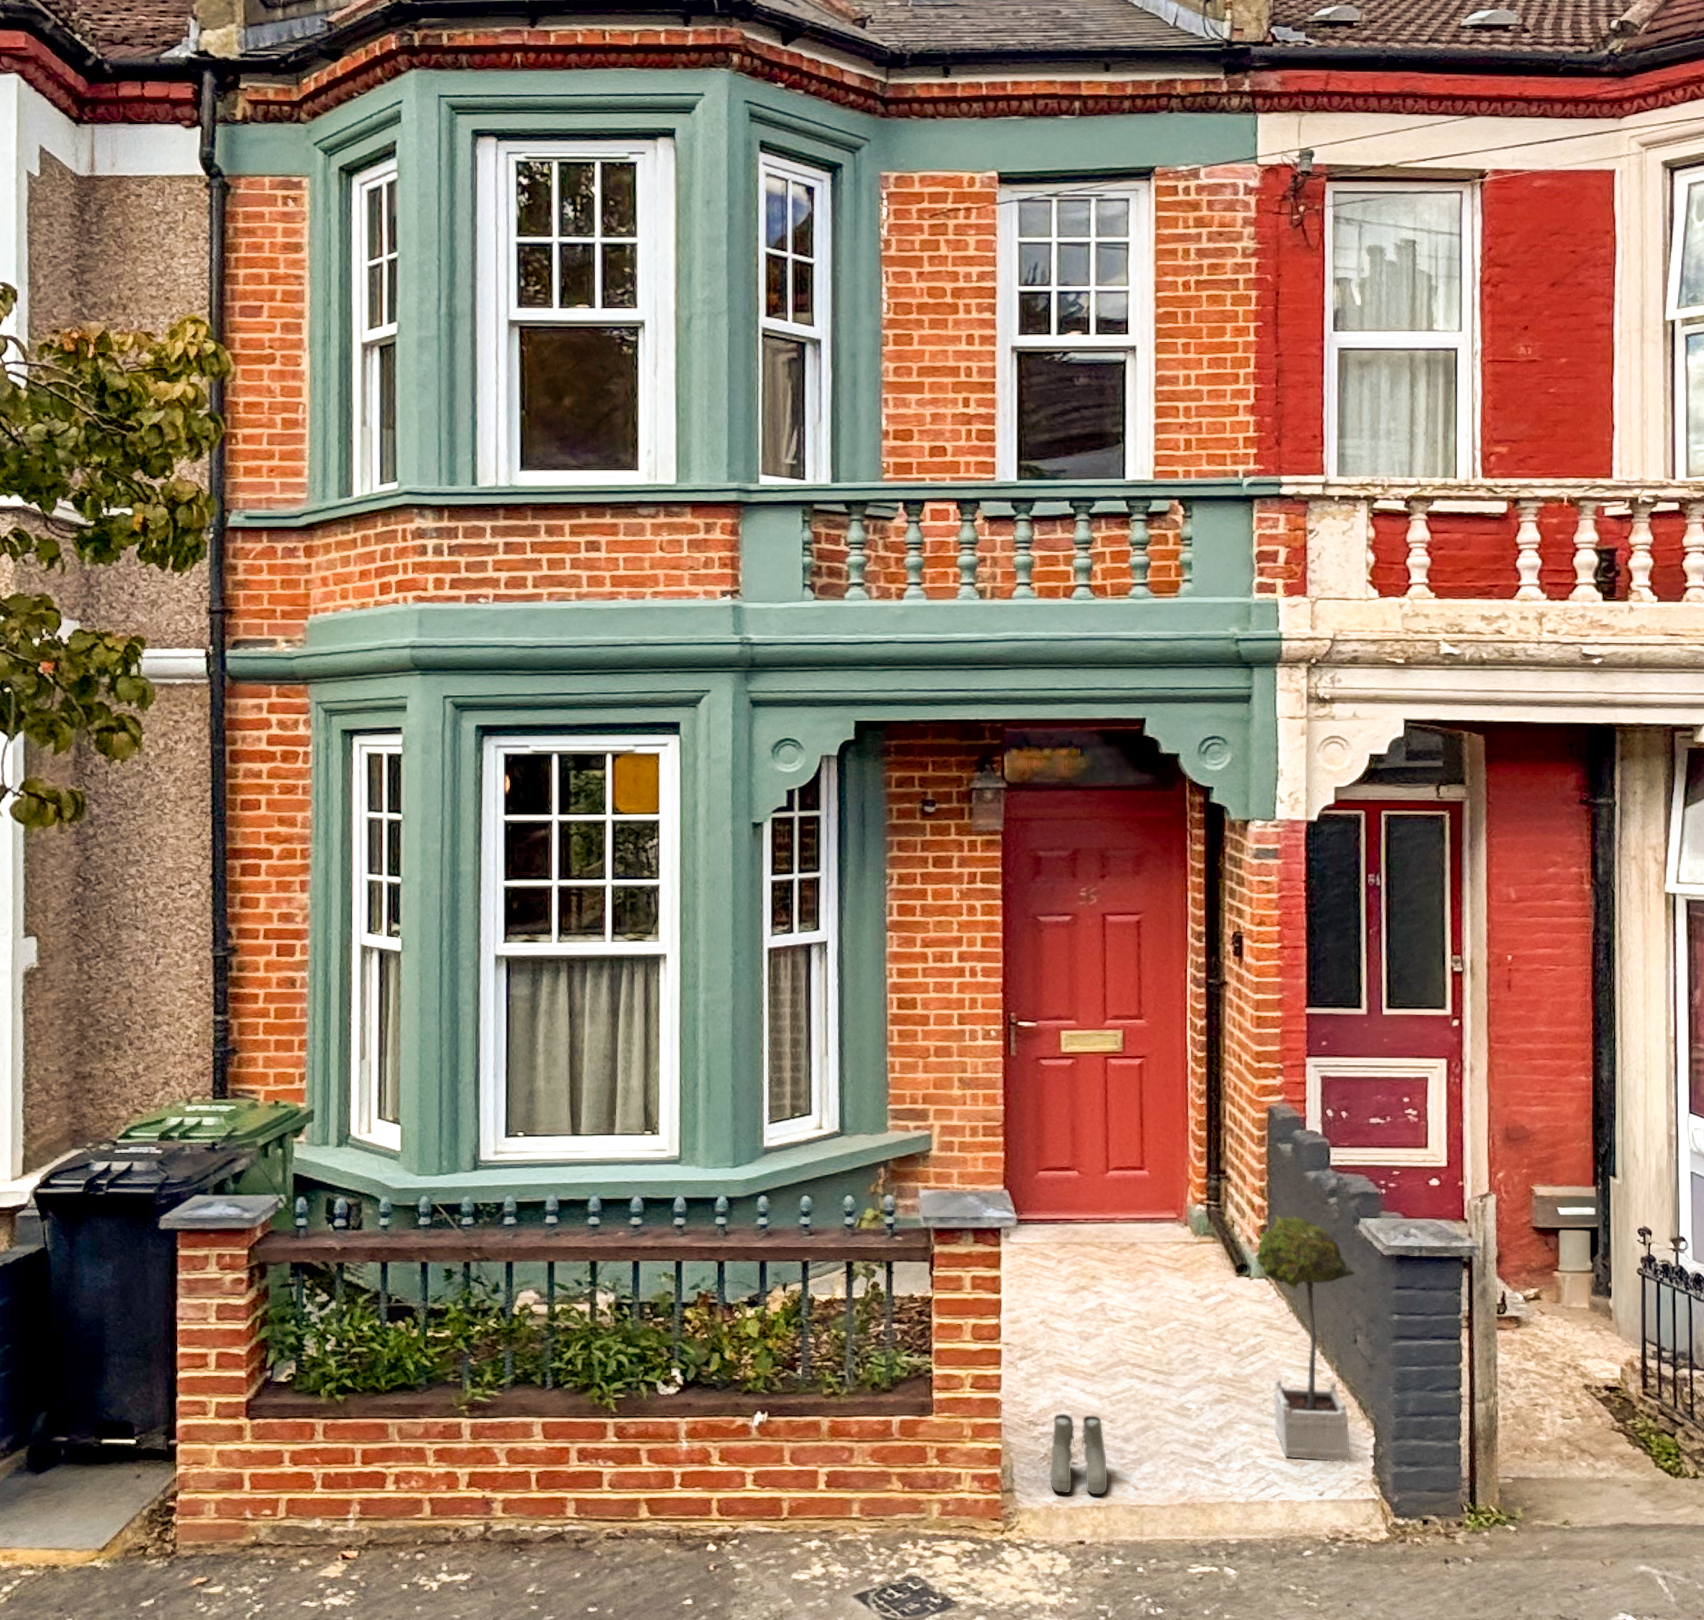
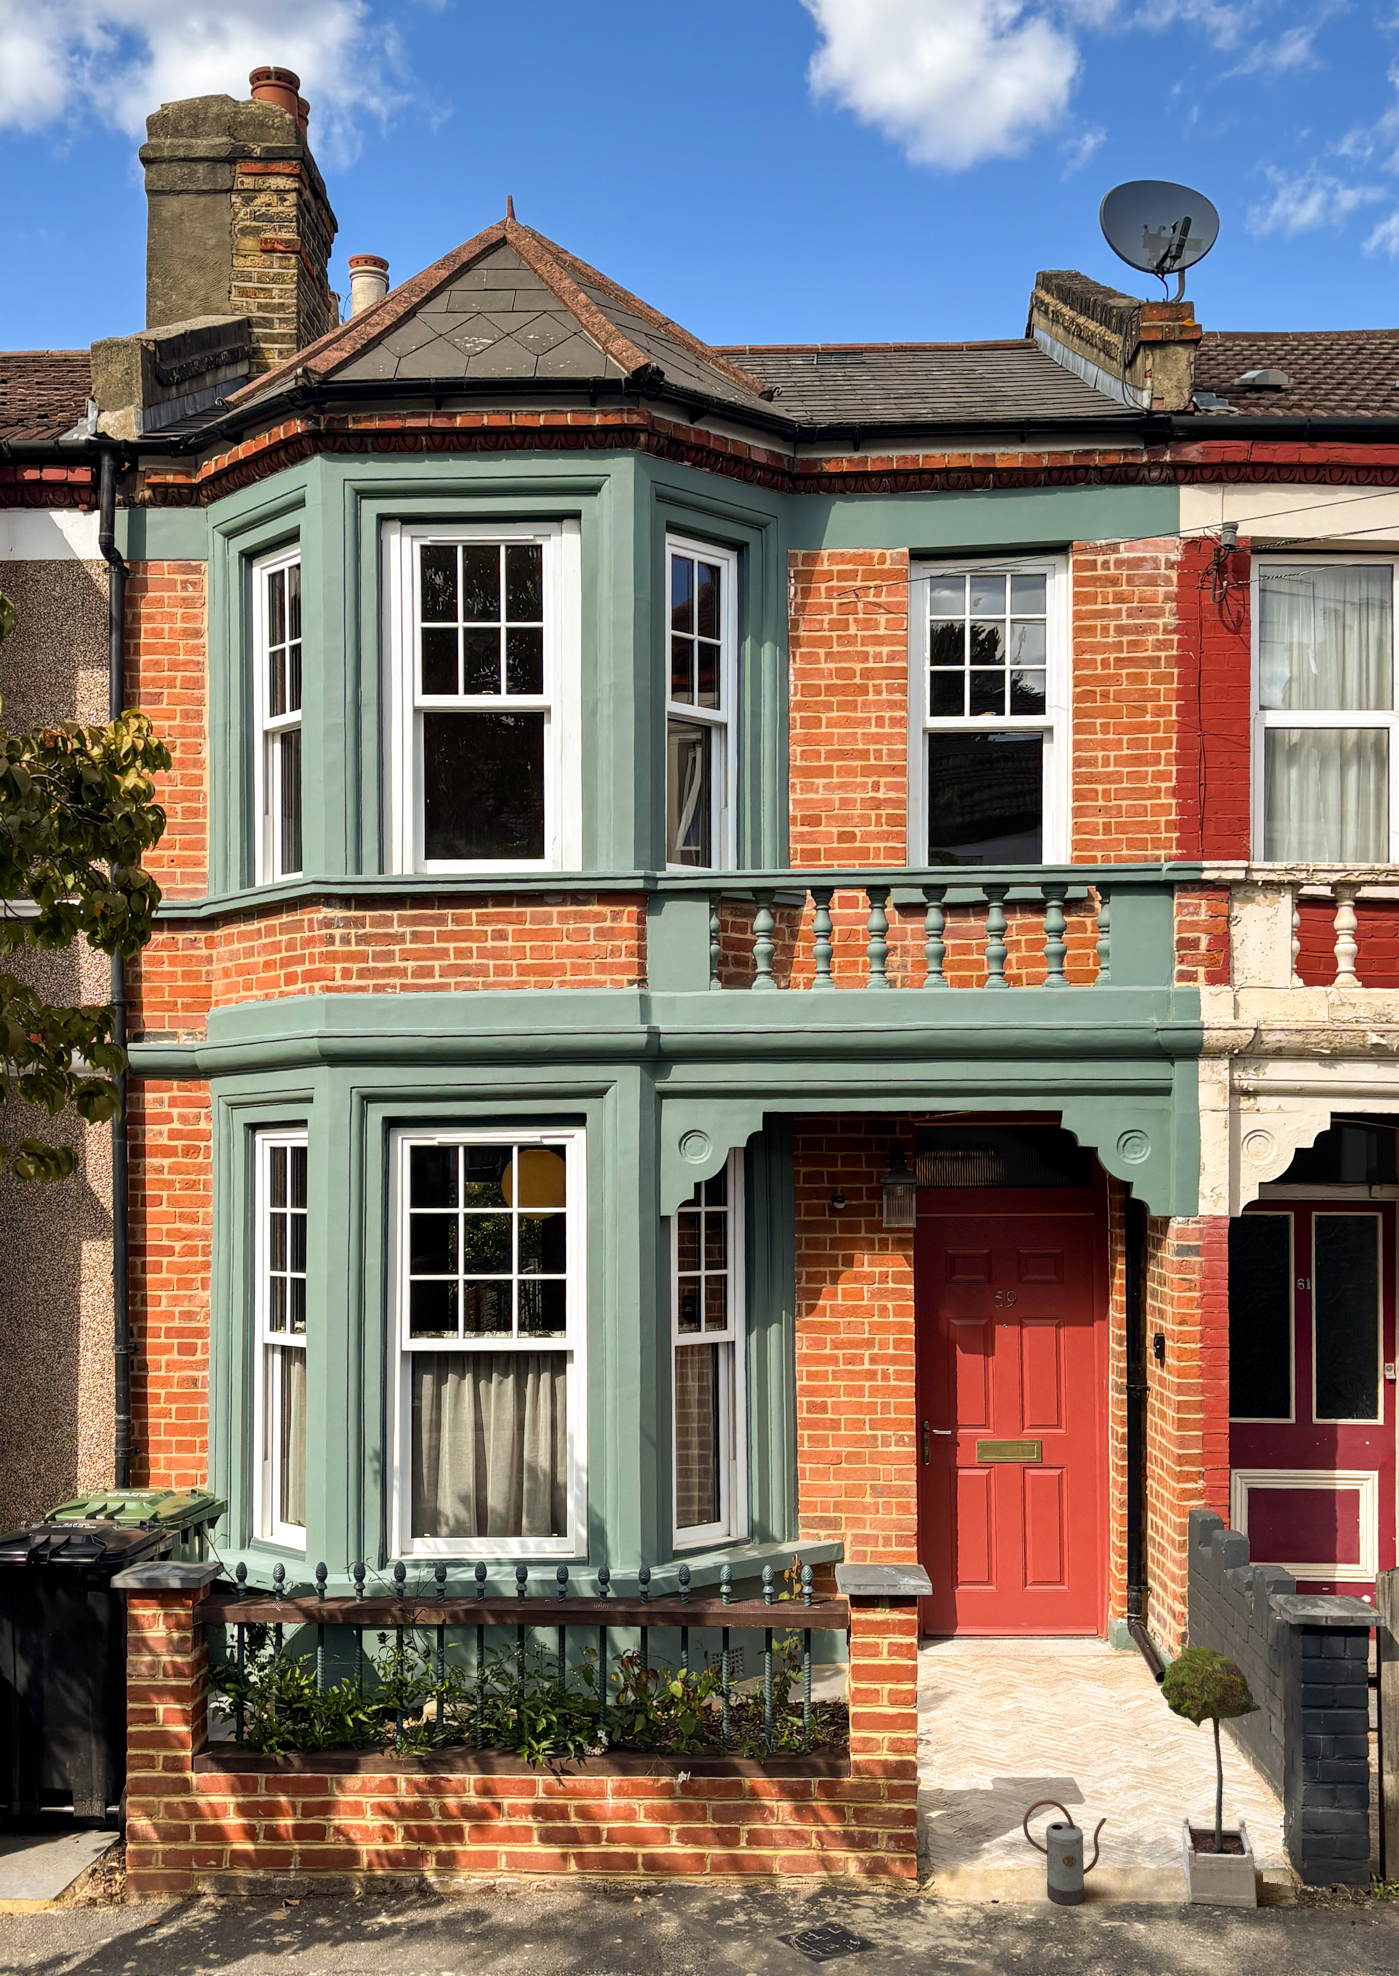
watering can: none [1124,1360,1204,1459] -> present [1023,1800,1107,1905]
boots: present [1050,1414,1107,1494] -> none [944,1860,1002,1948]

